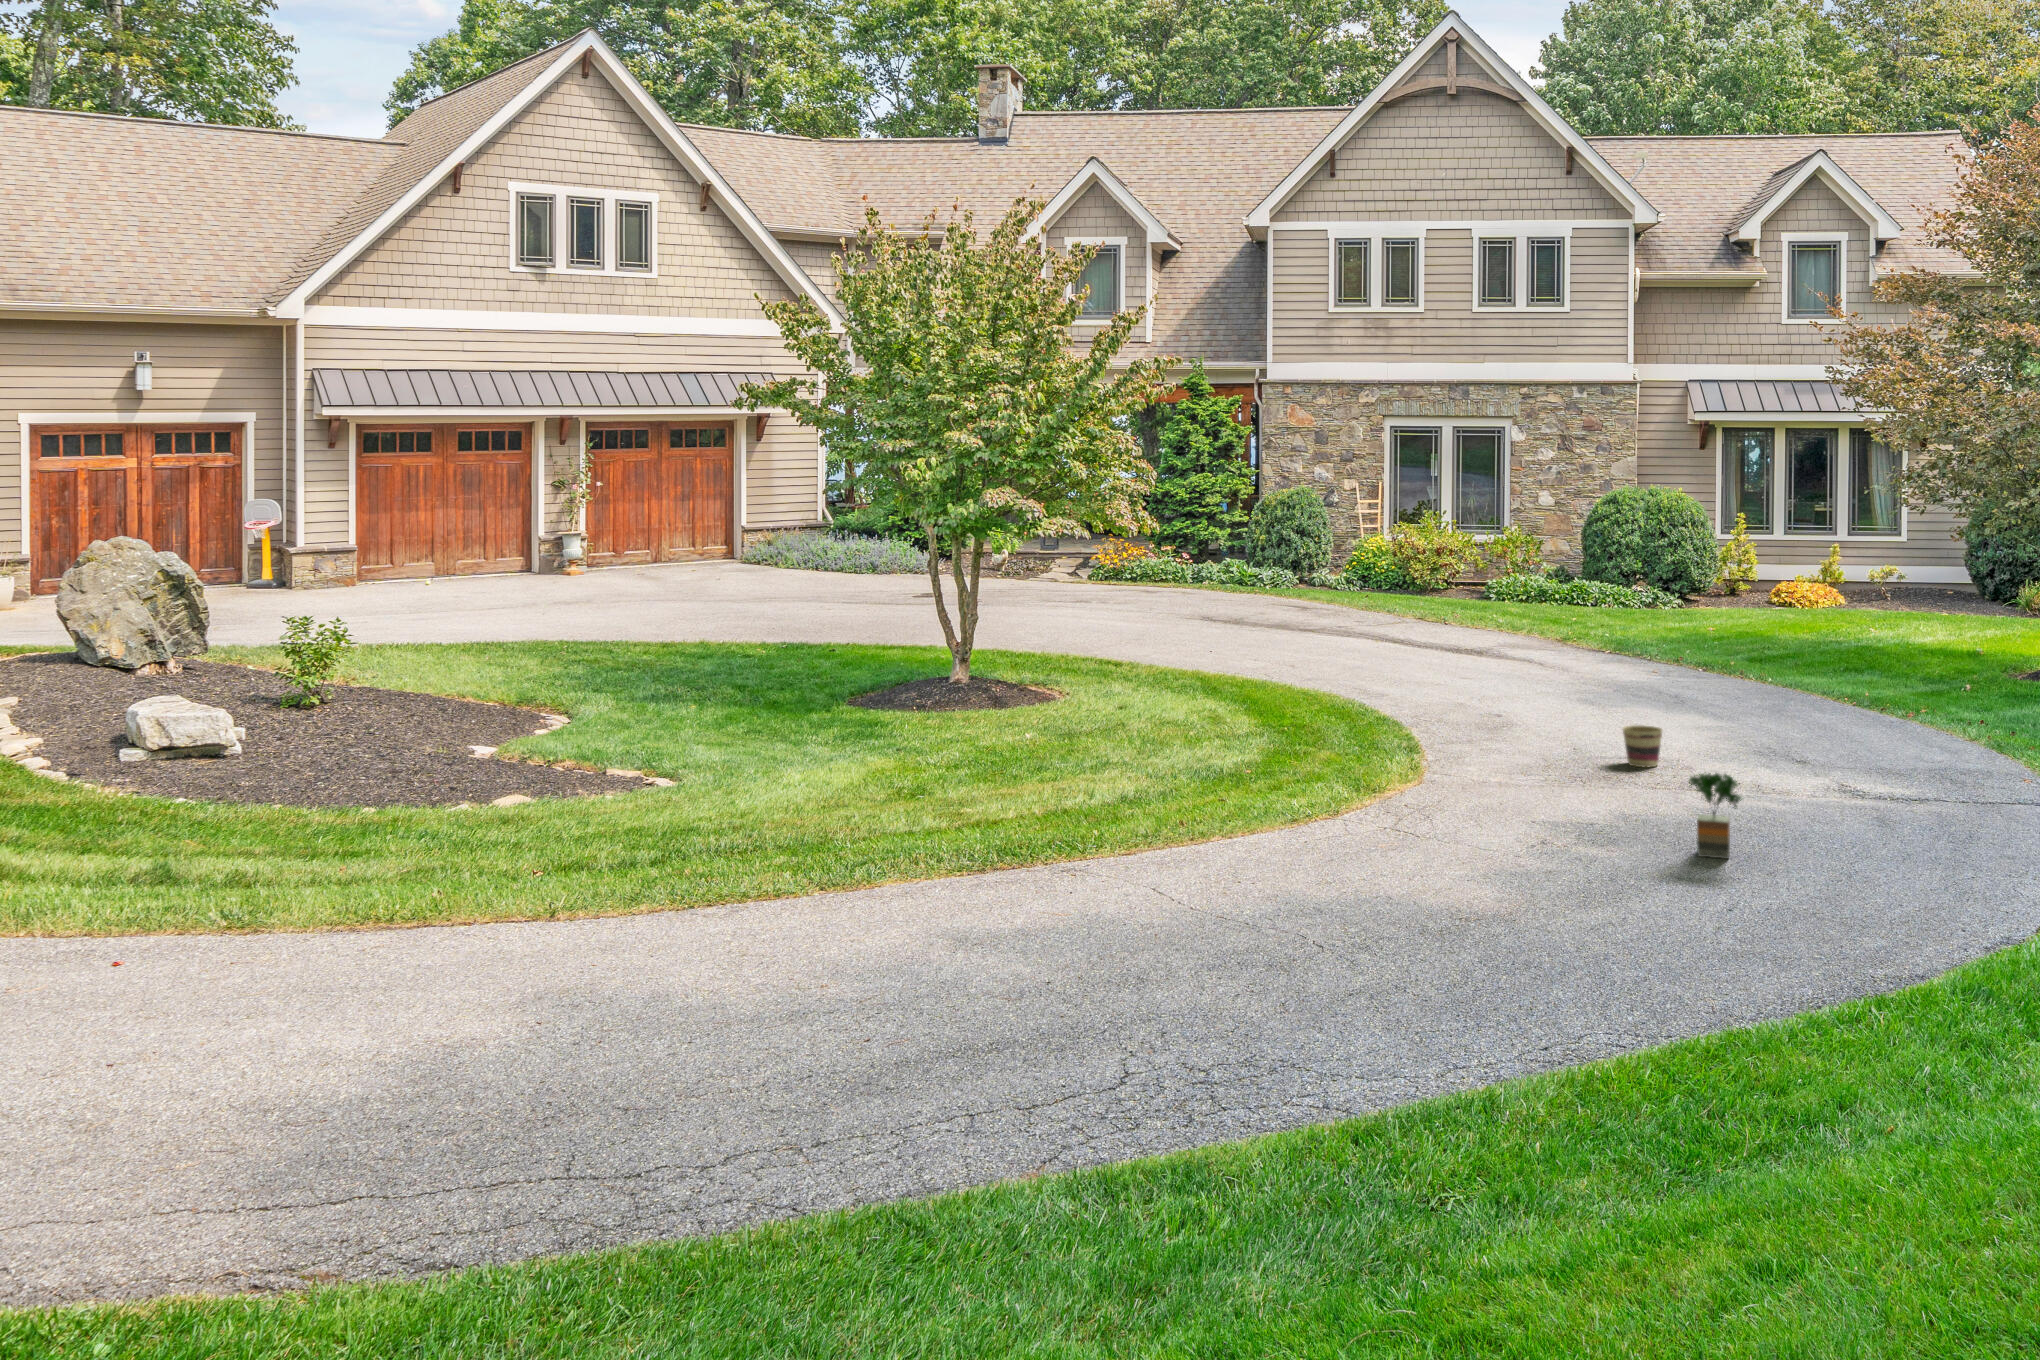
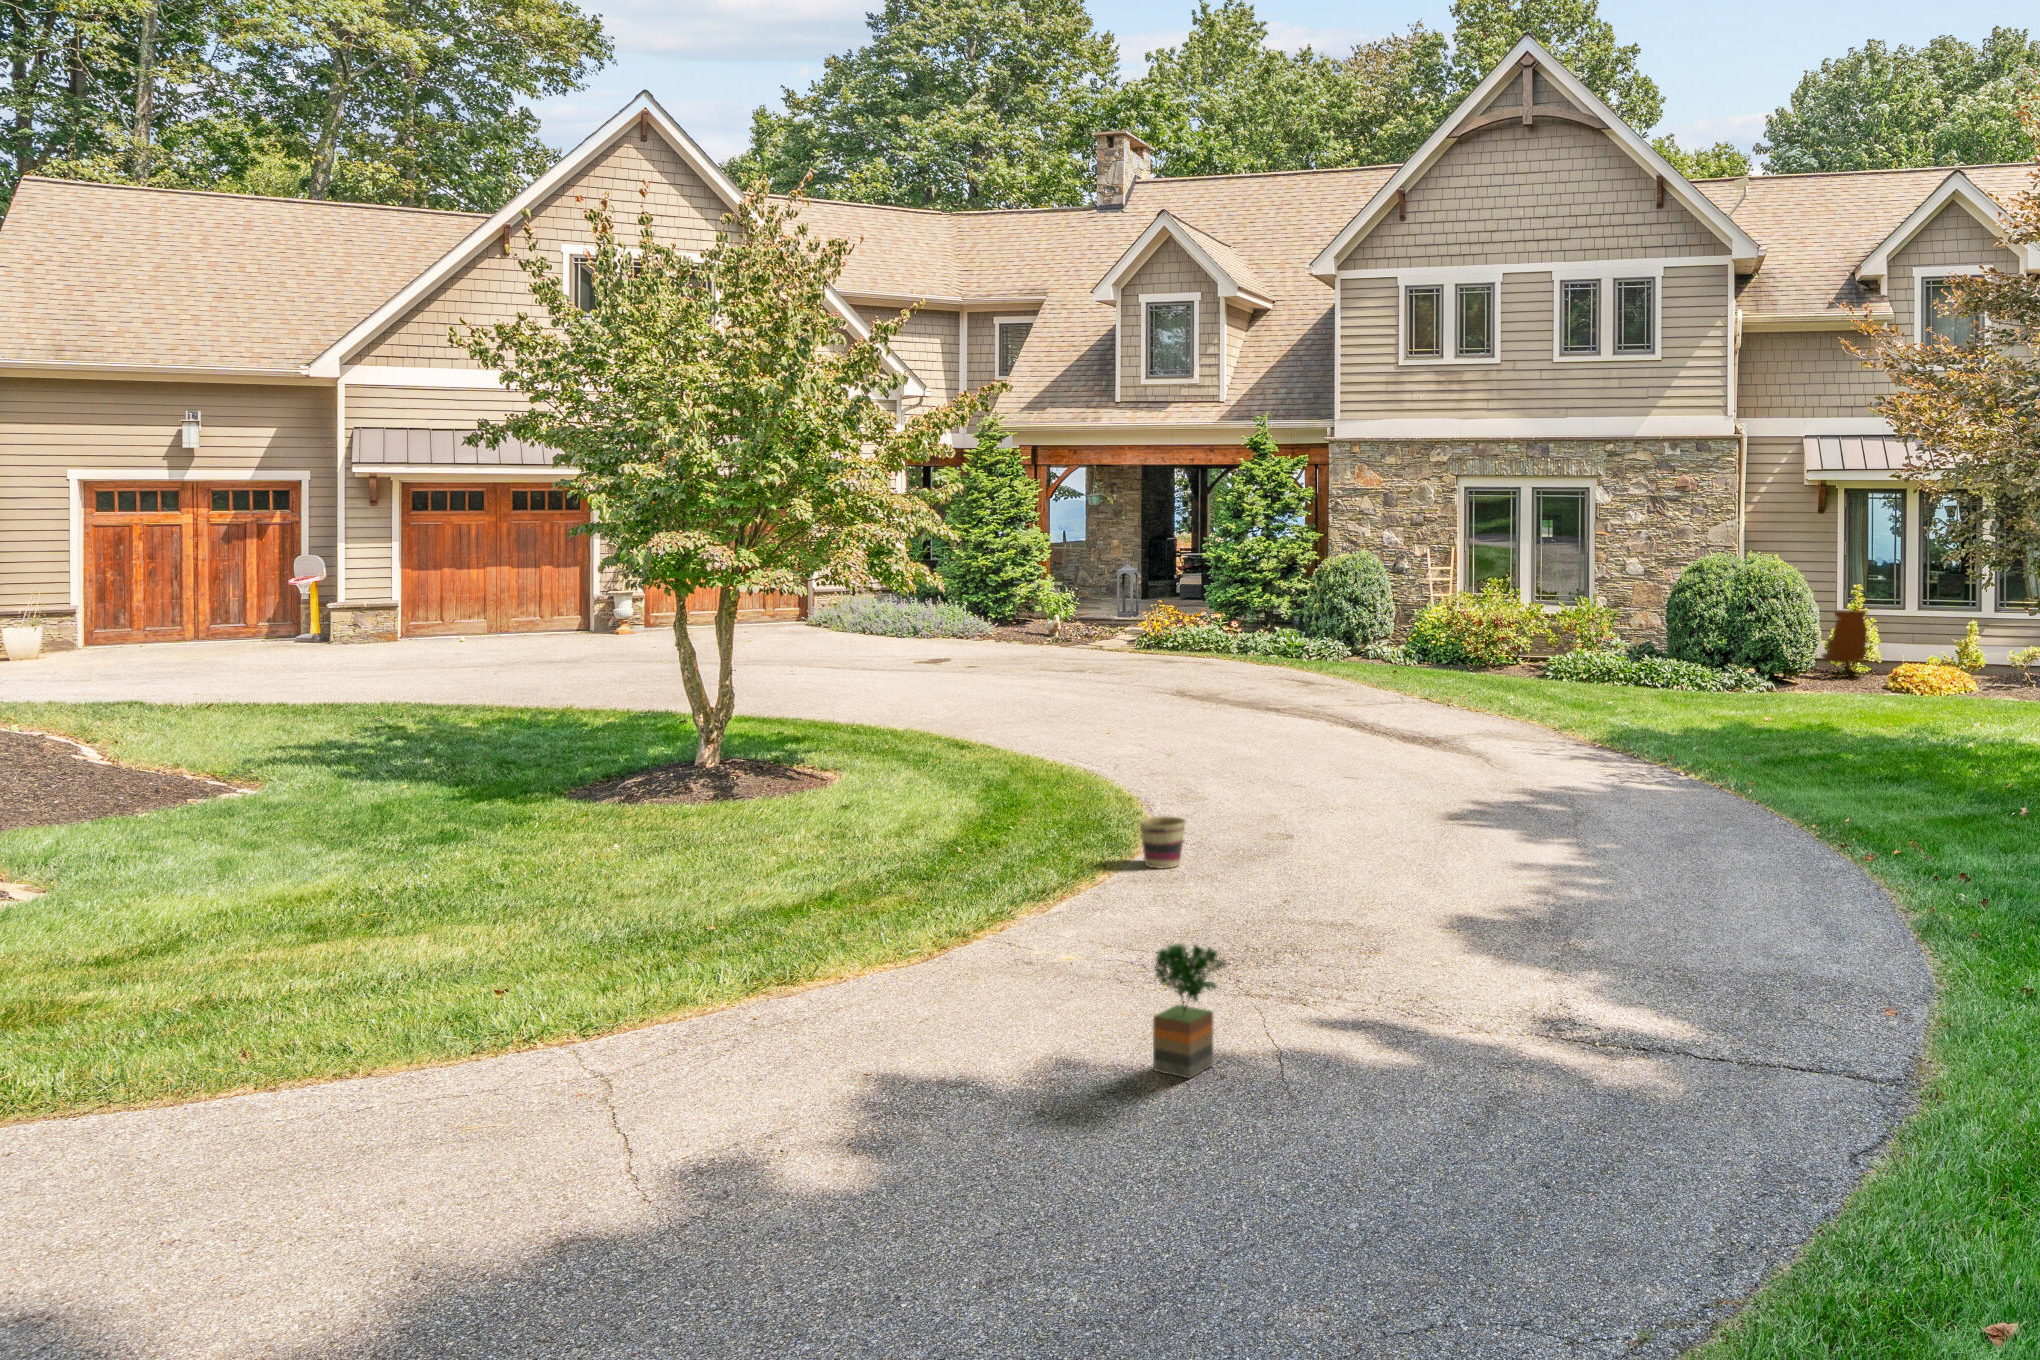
lounge chair: none [1723,537,1771,596] -> present [1822,610,1867,676]
basket: present [1623,725,1662,767] -> present [1140,816,1186,869]

